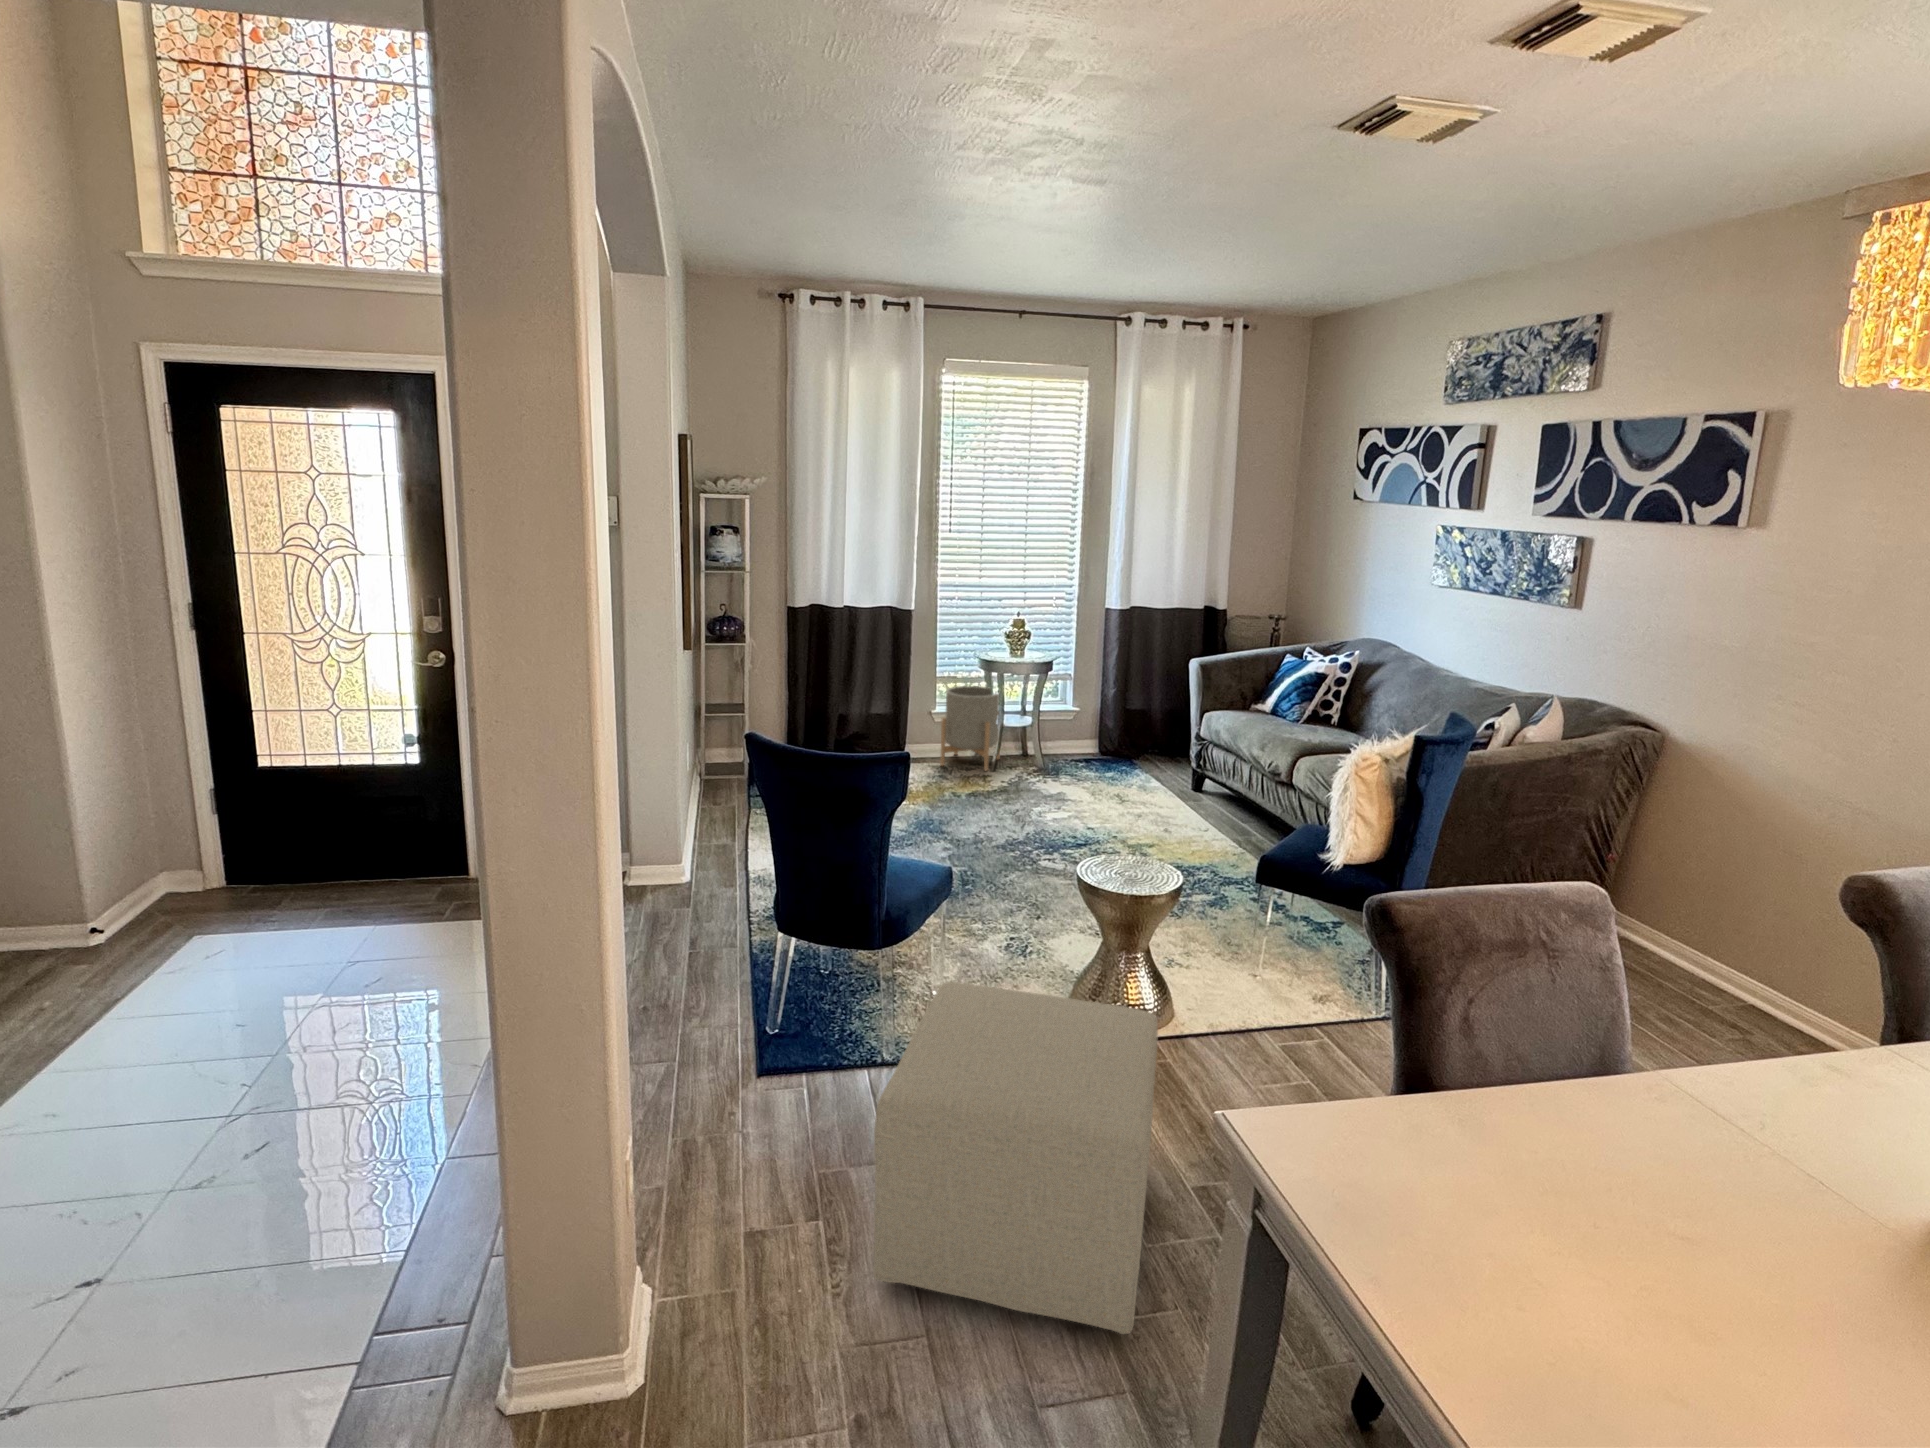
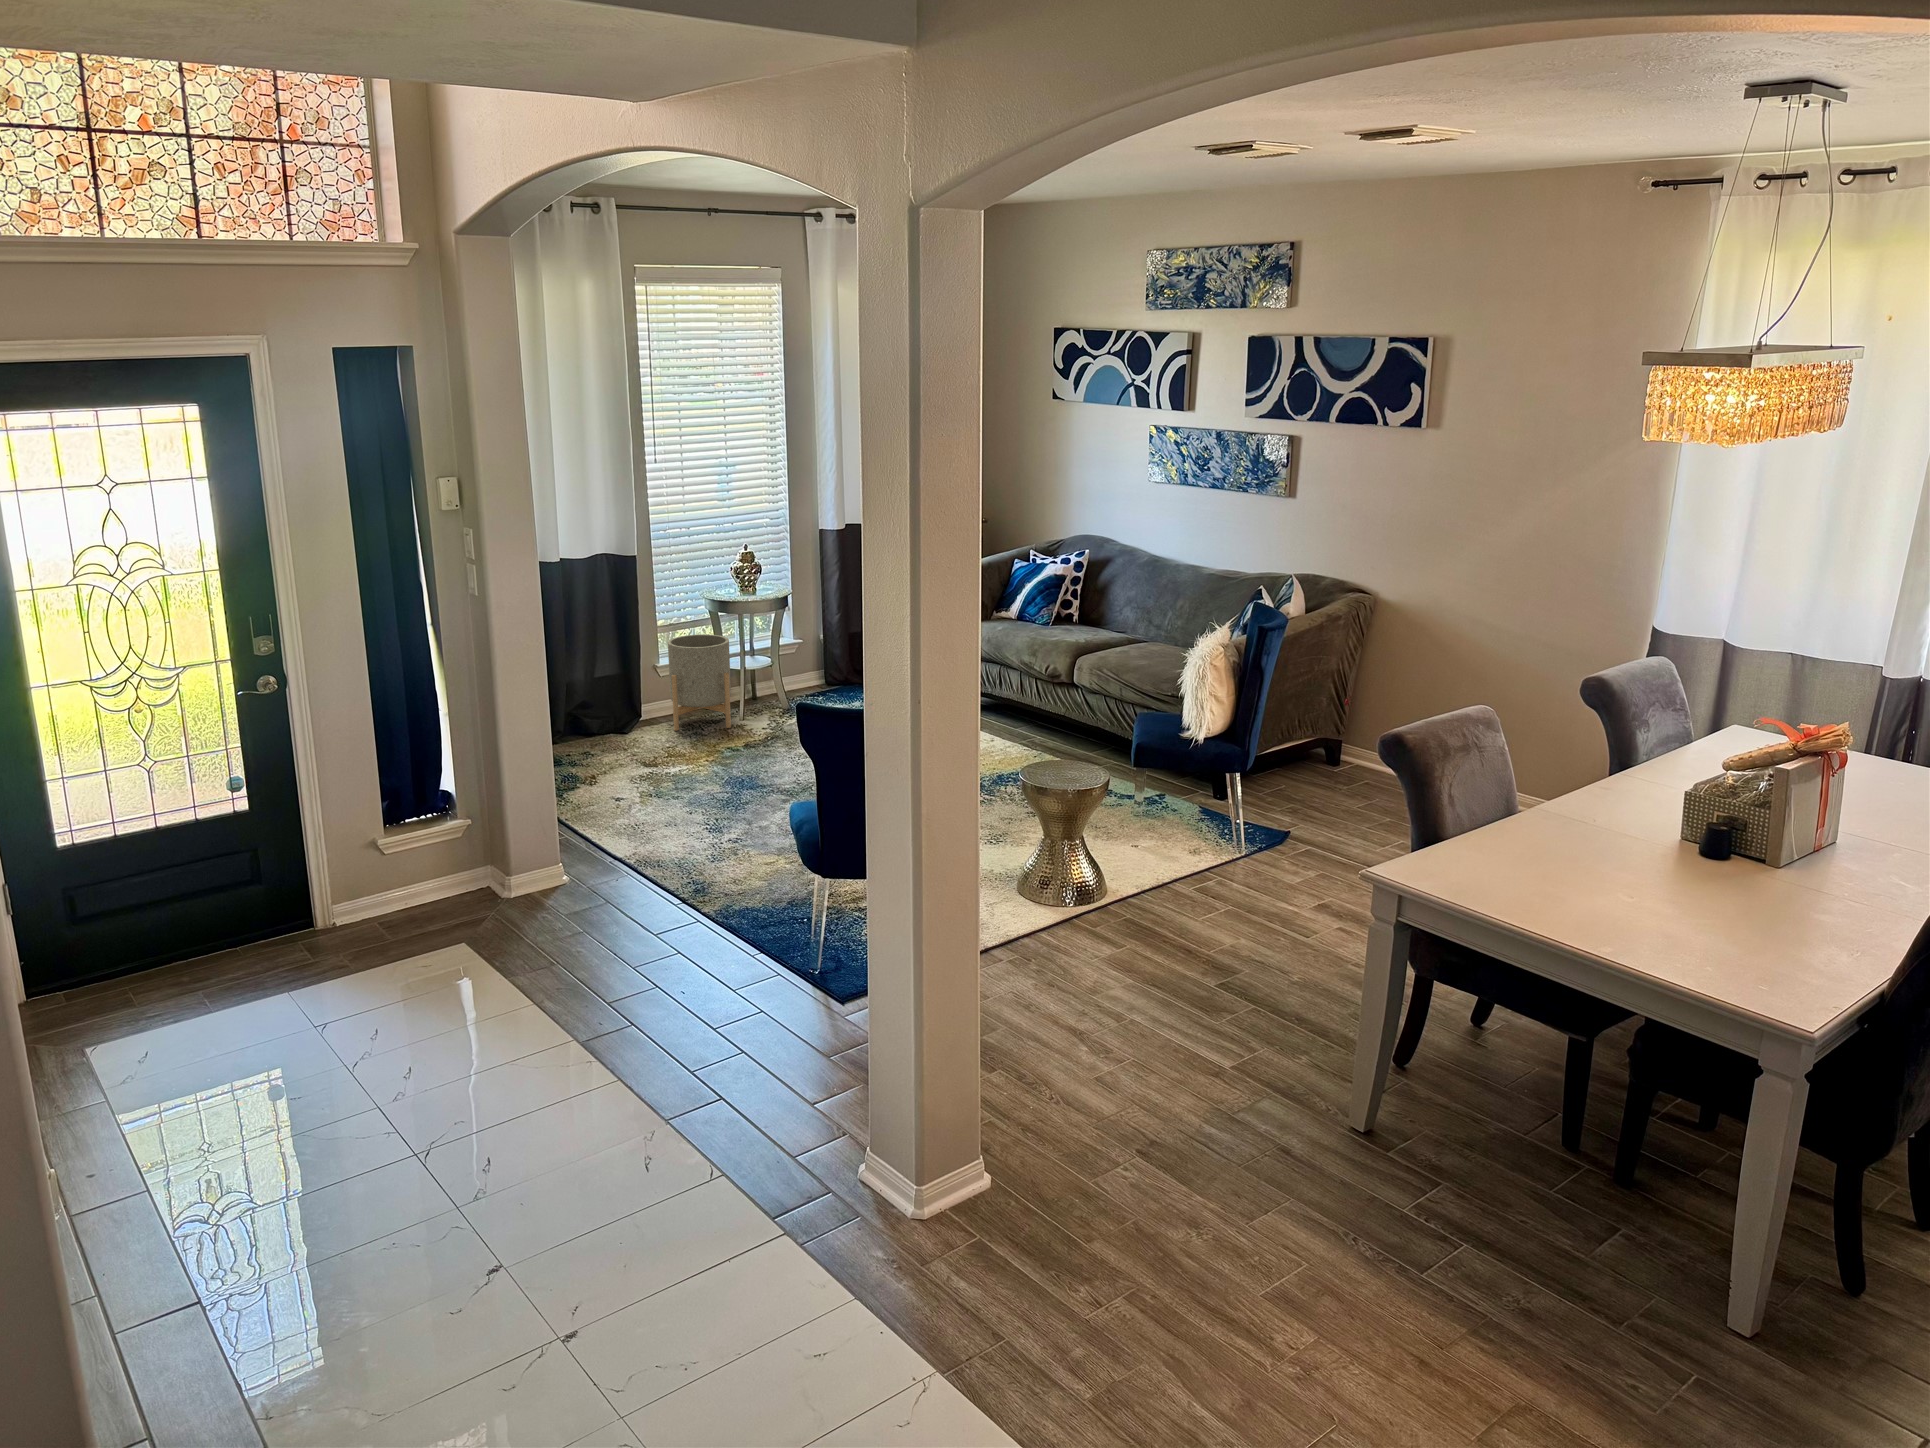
ottoman: present [873,982,1158,1334] -> none [1018,854,1248,1068]

